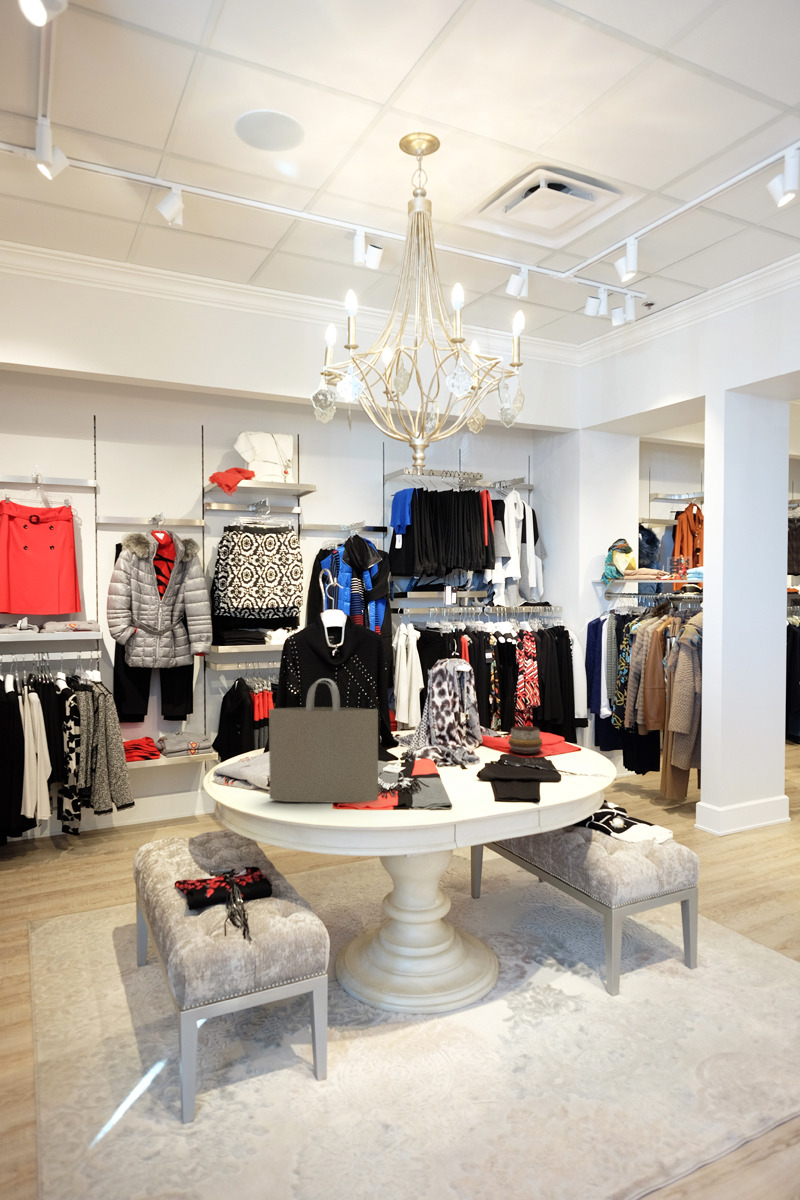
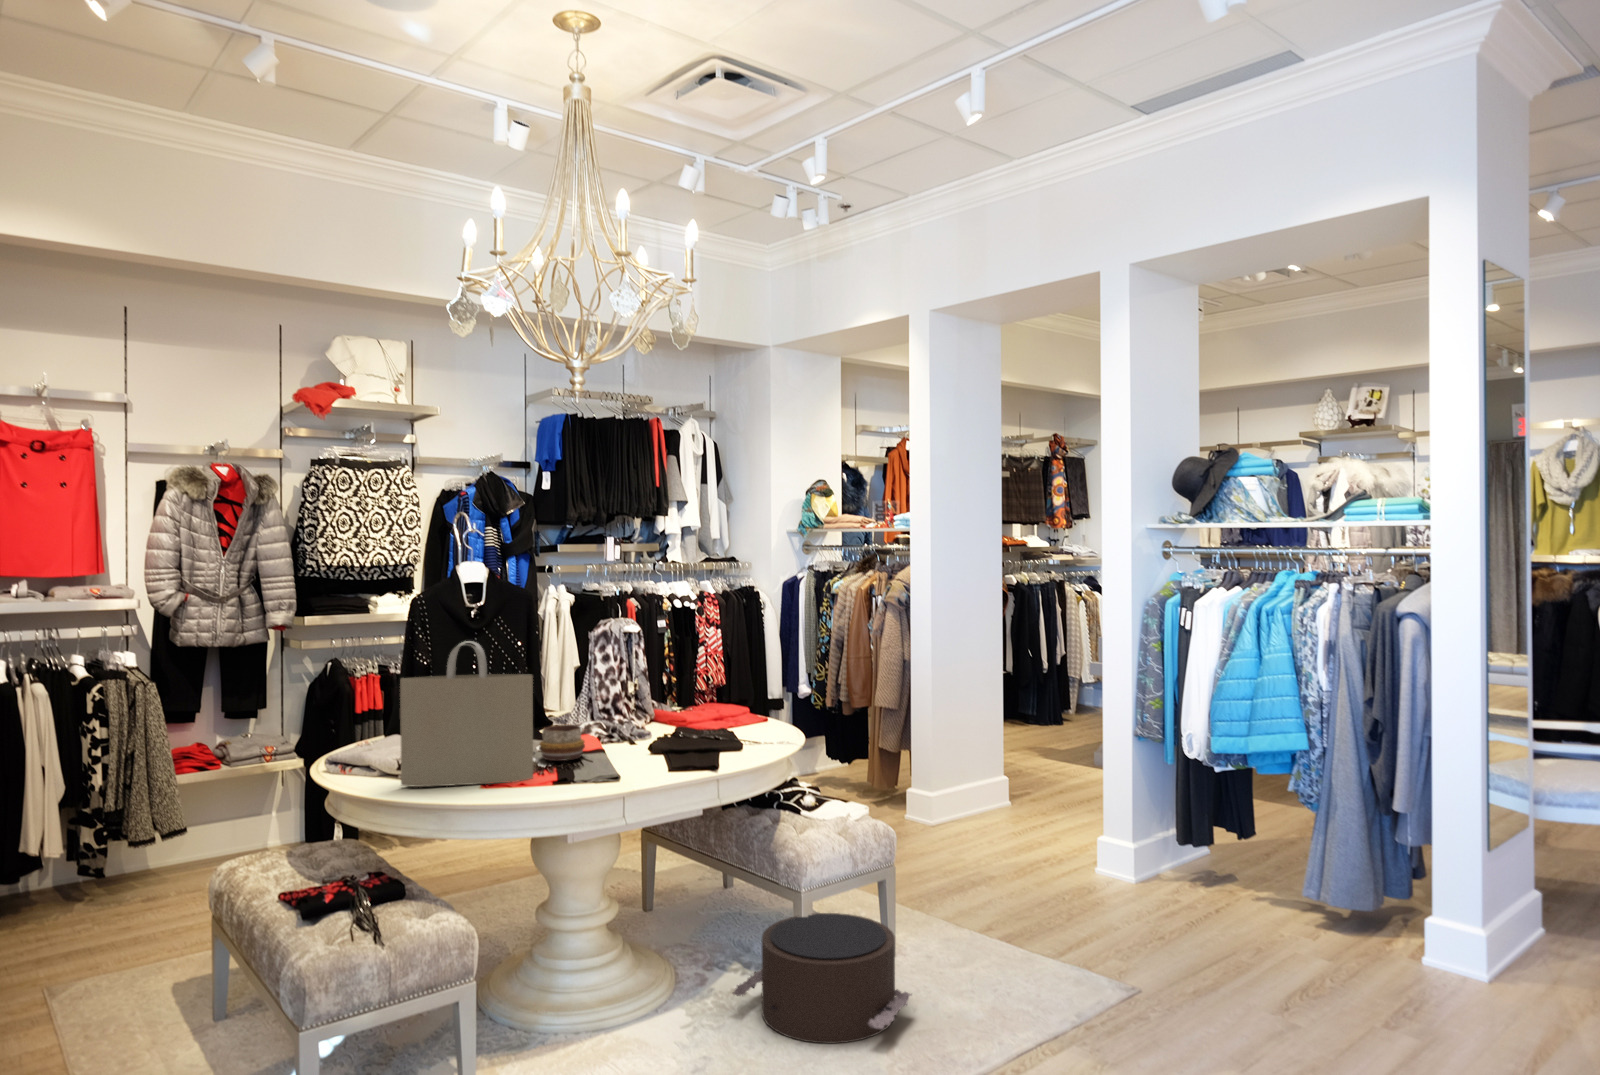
decorative bowl: present [508,726,542,753] -> present [539,724,585,761]
pouf: none [552,933,727,1068] -> present [733,913,912,1044]

